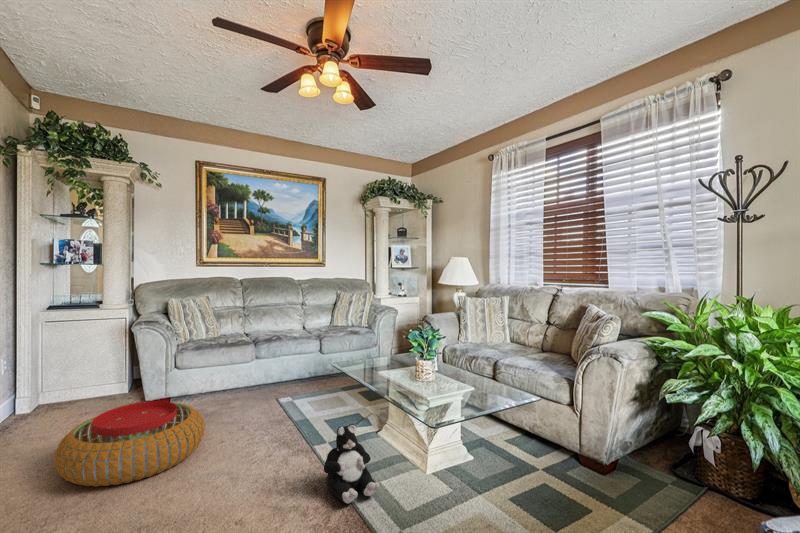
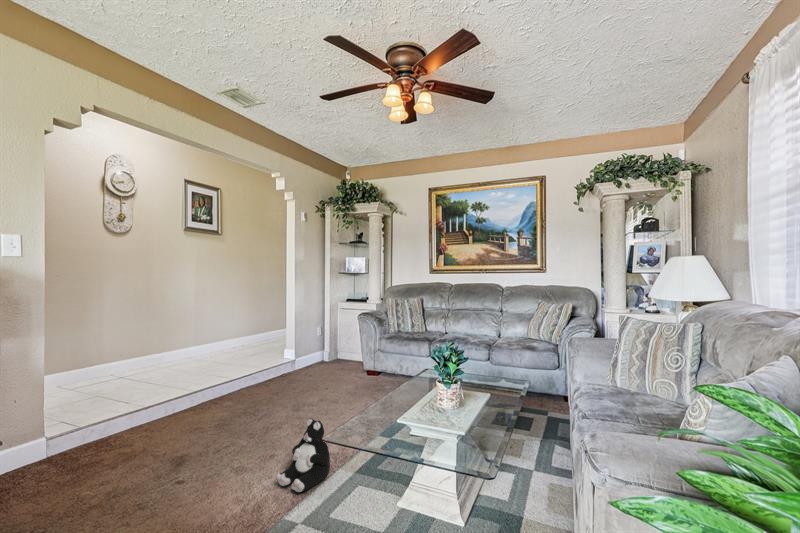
pouf: present [54,401,205,487] -> none [261,363,343,409]

